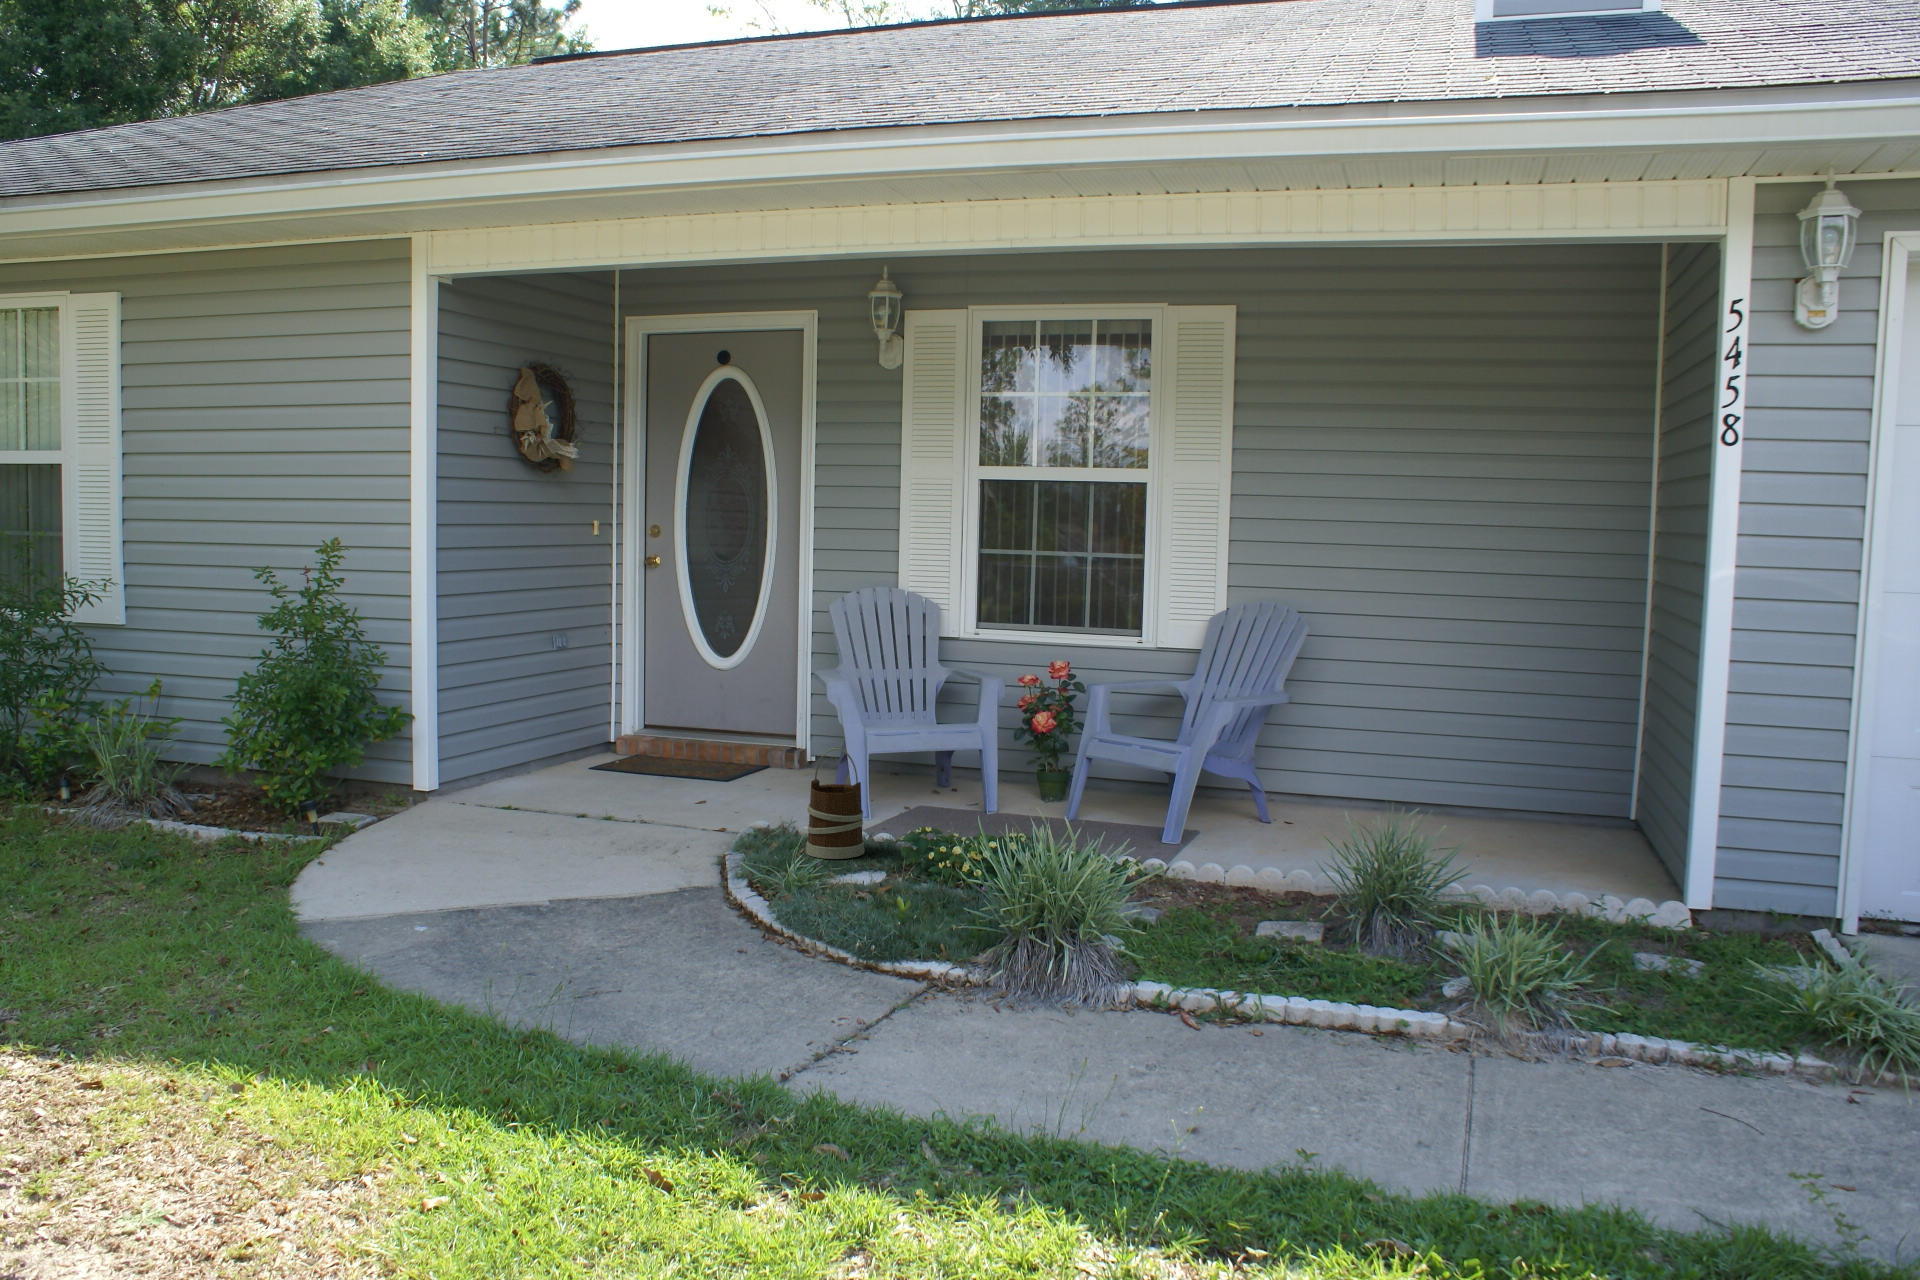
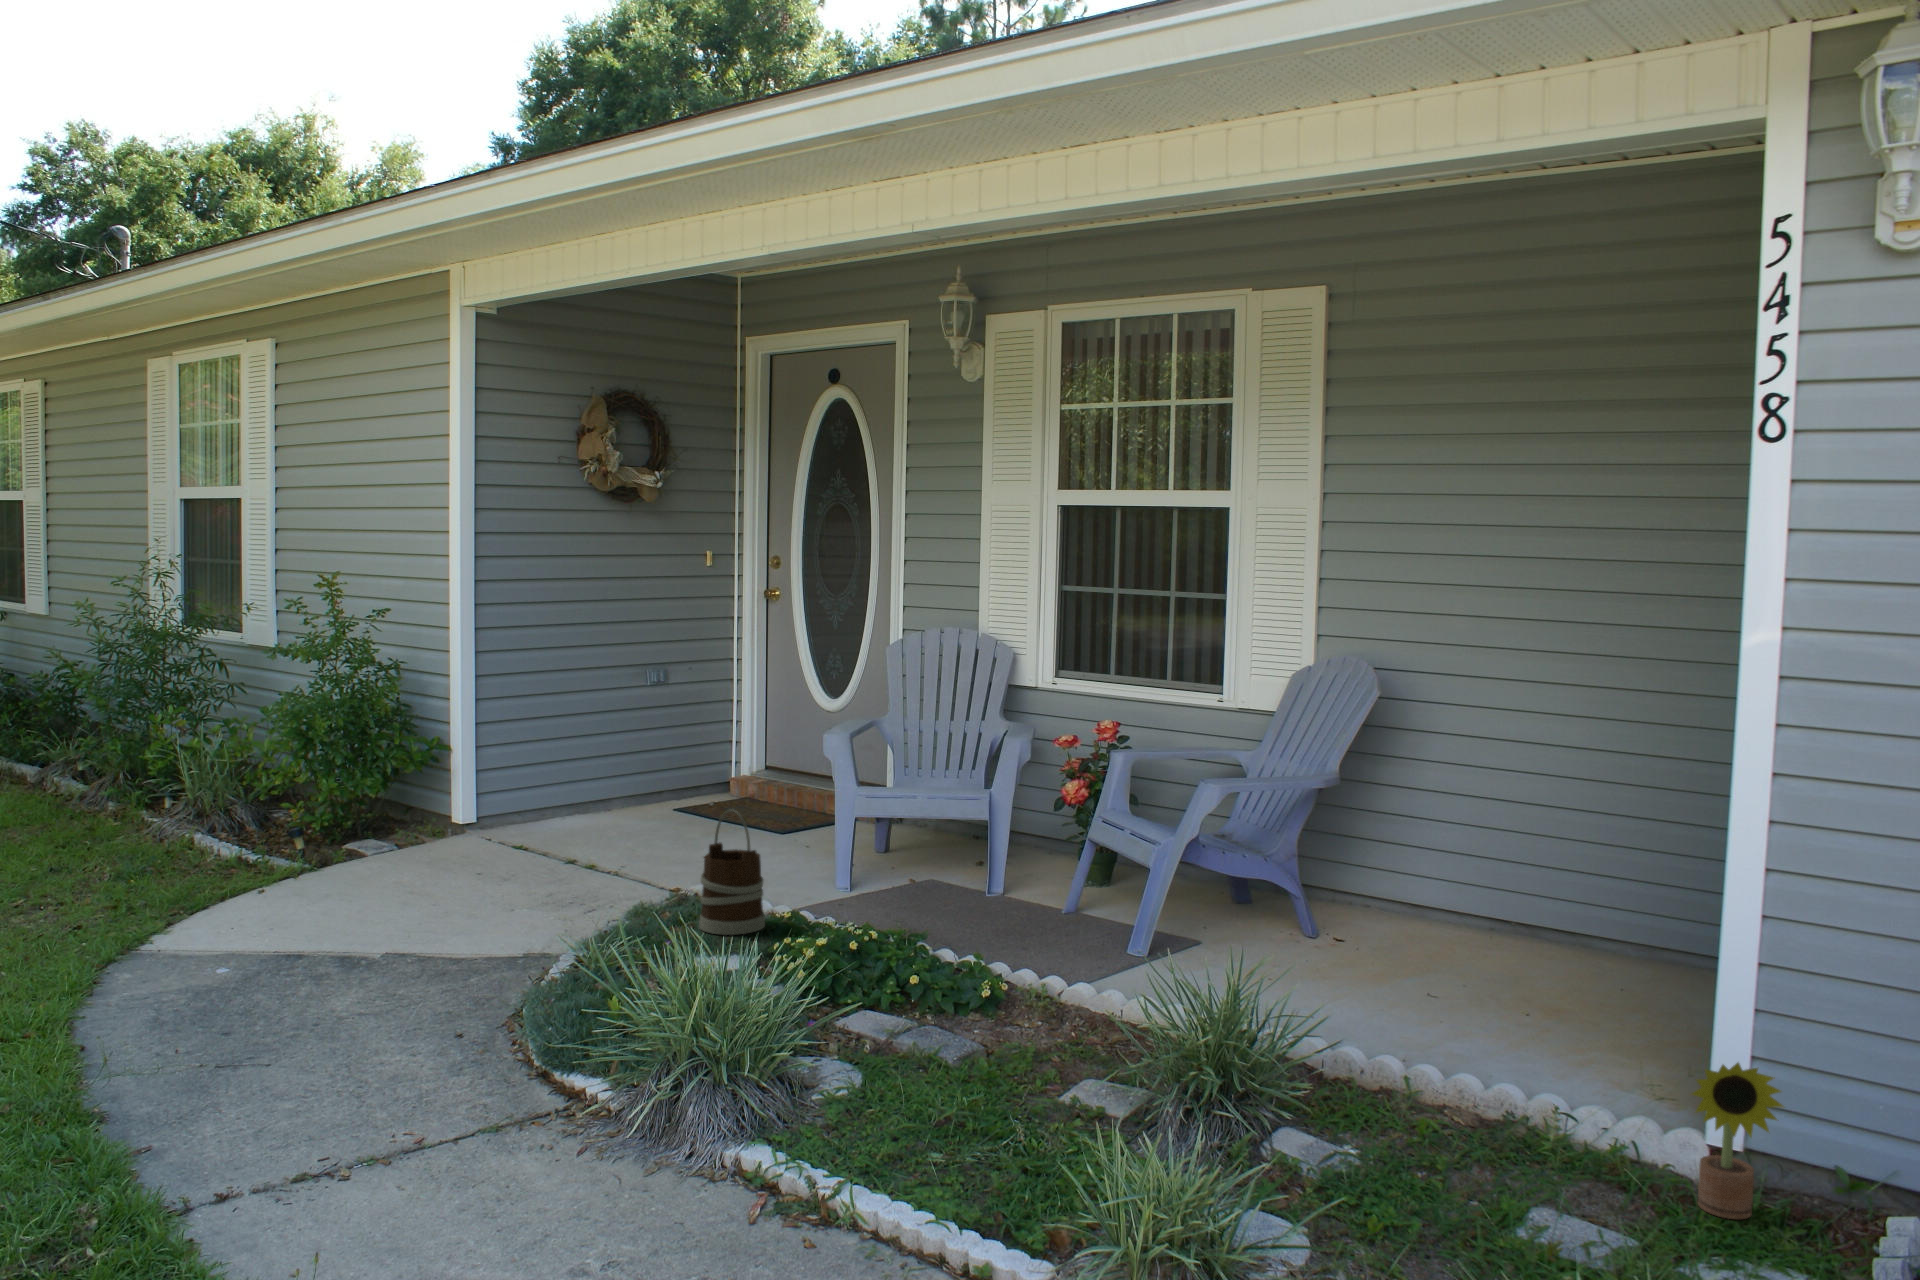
decorative plant: none [1708,843,1775,946] -> present [1692,1063,1783,1219]

